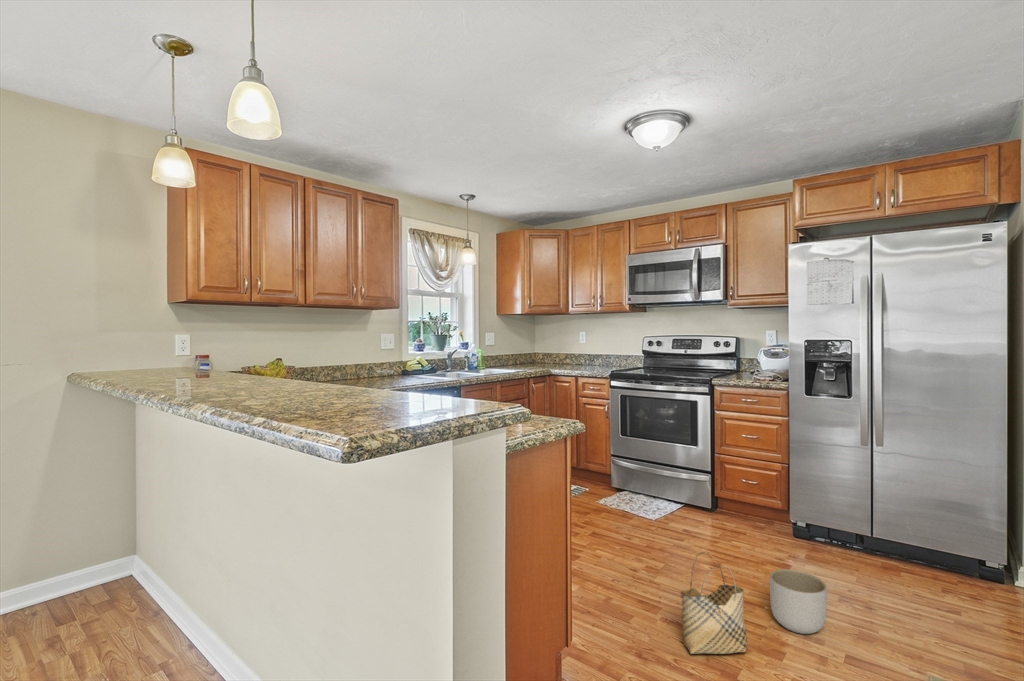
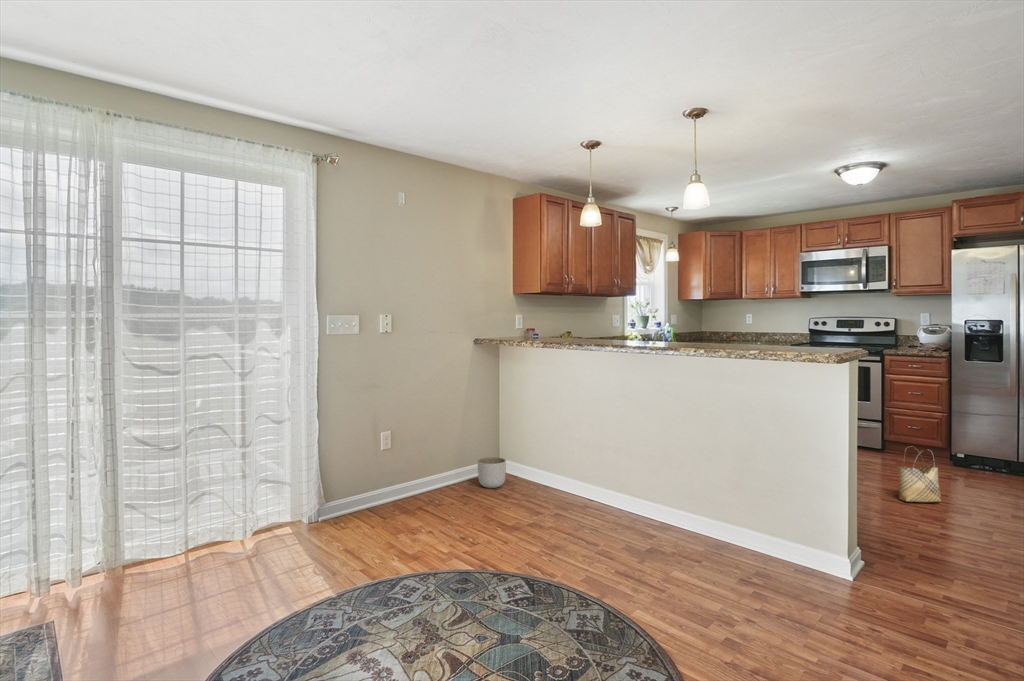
planter: present [770,569,827,634] -> present [478,457,506,488]

